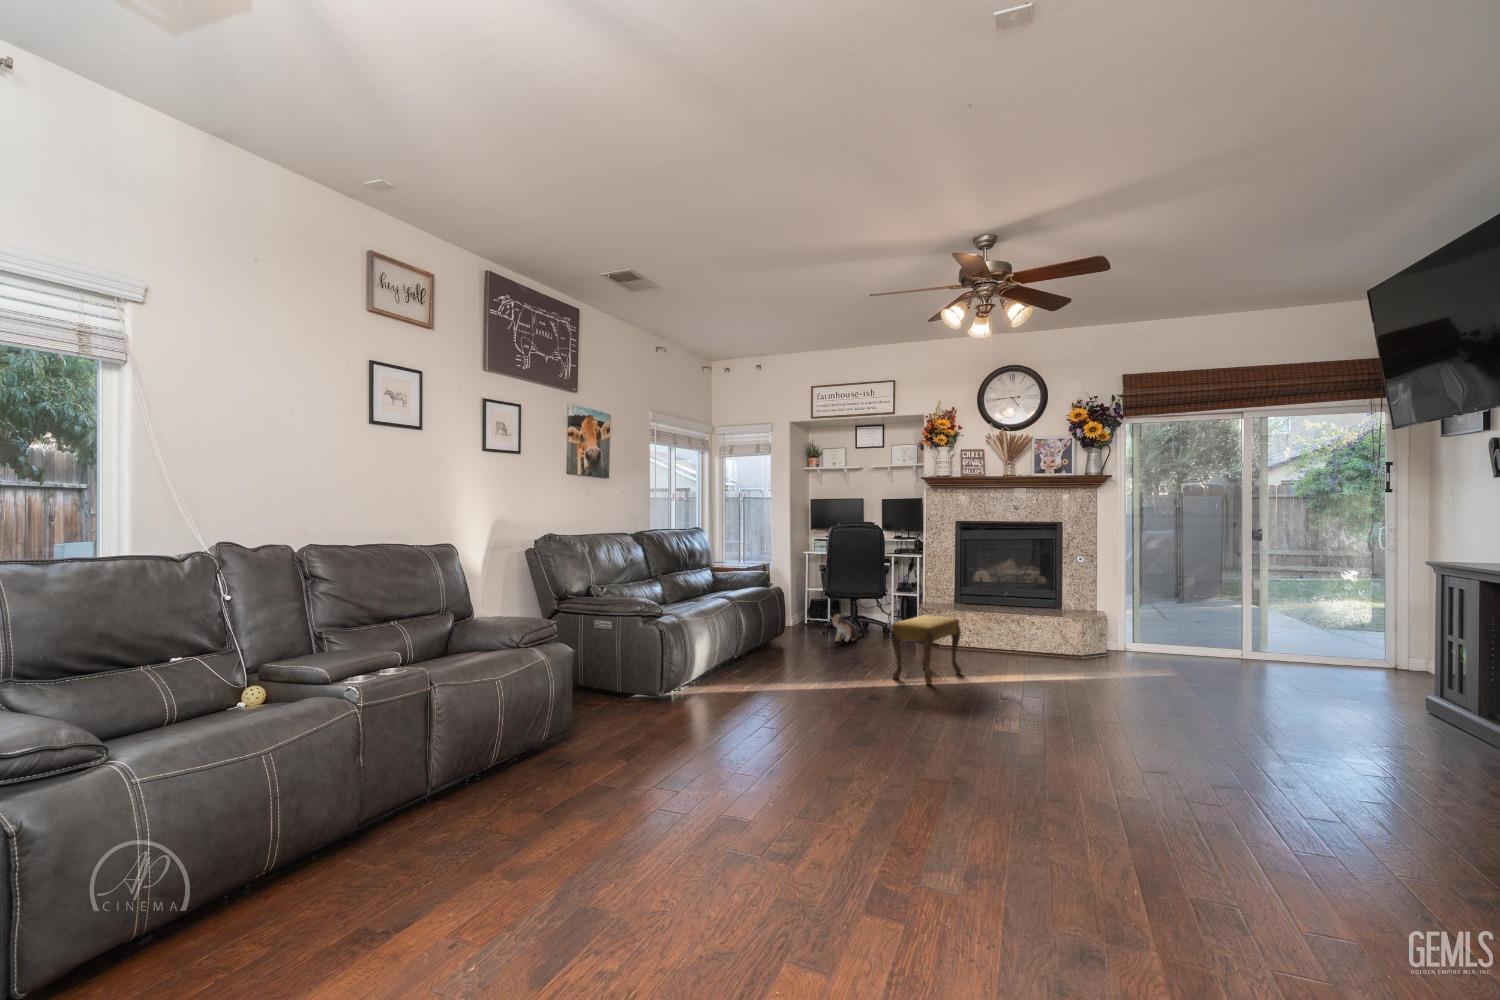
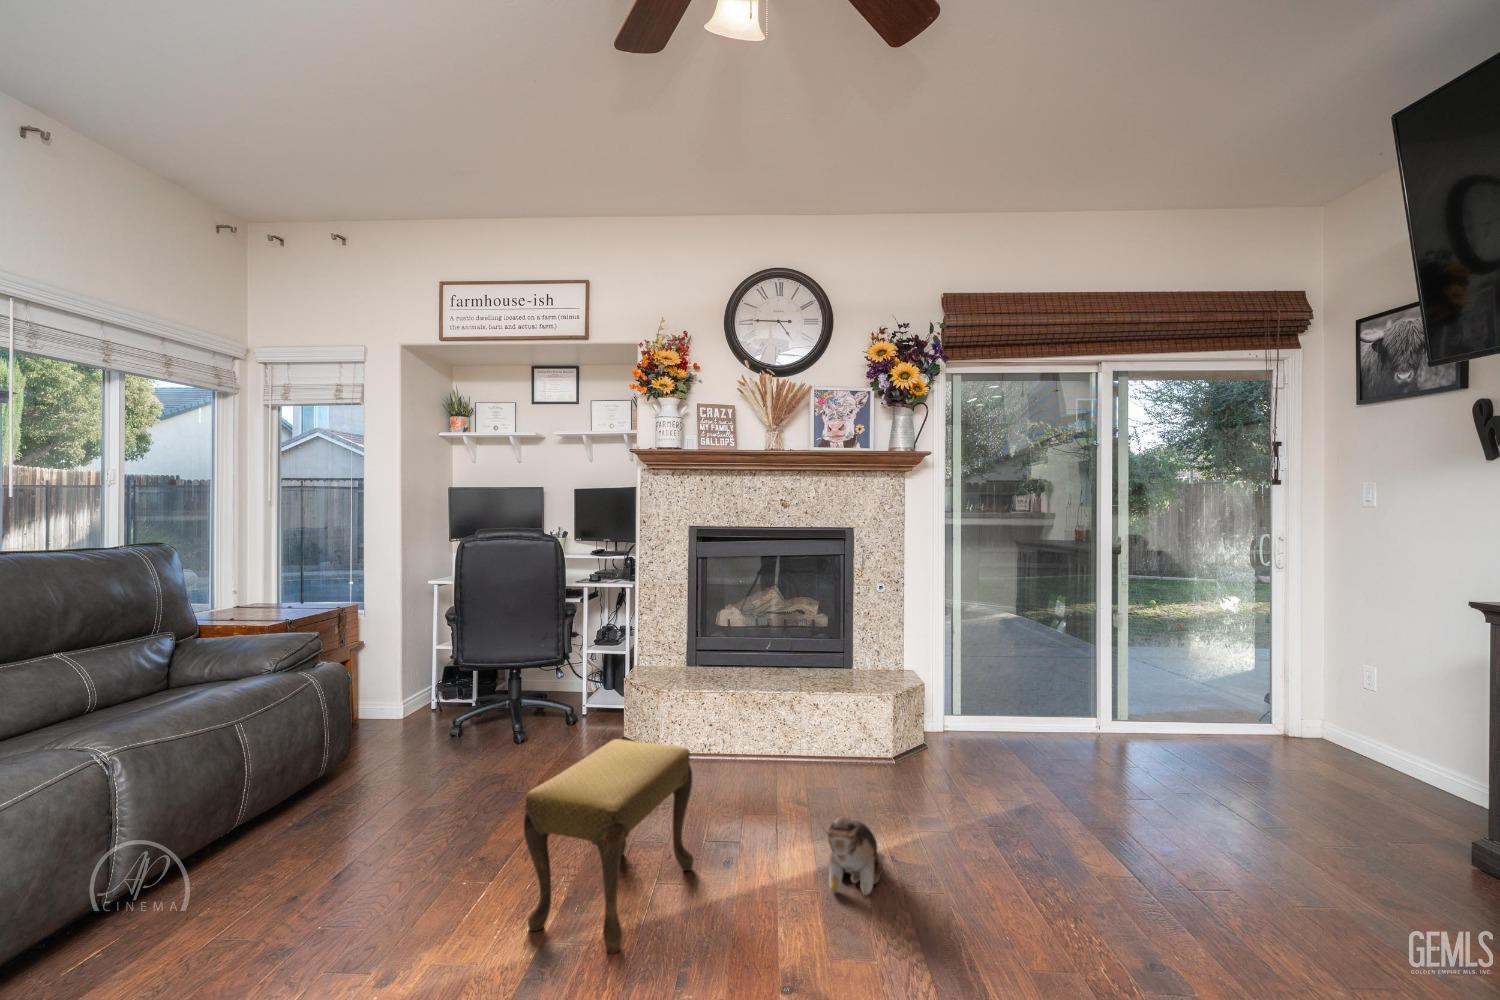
plush toy: present [832,614,860,641] -> present [823,816,882,895]

